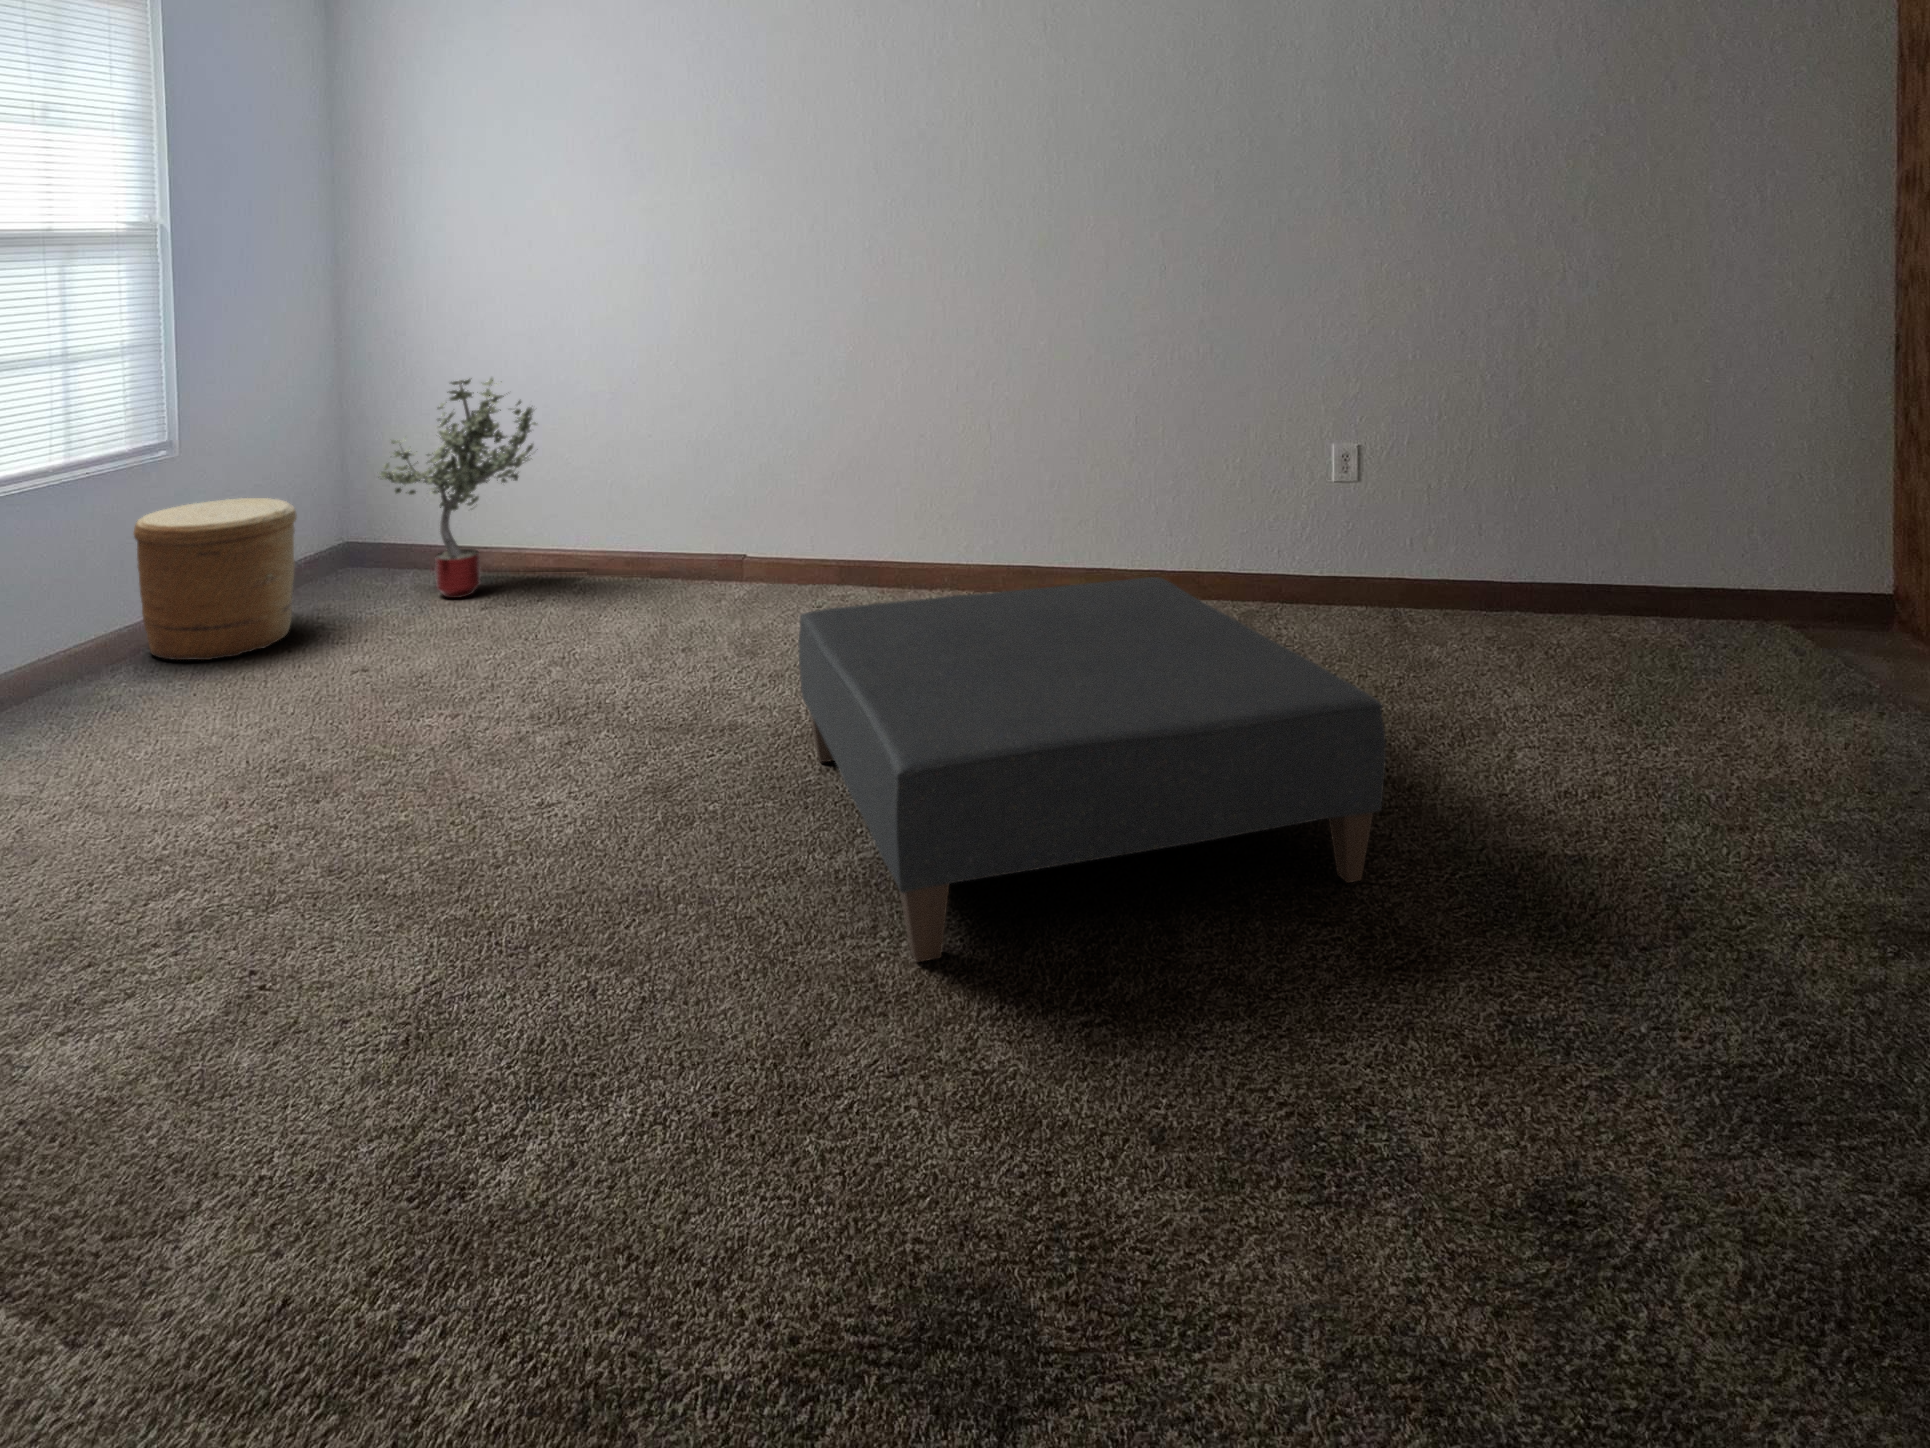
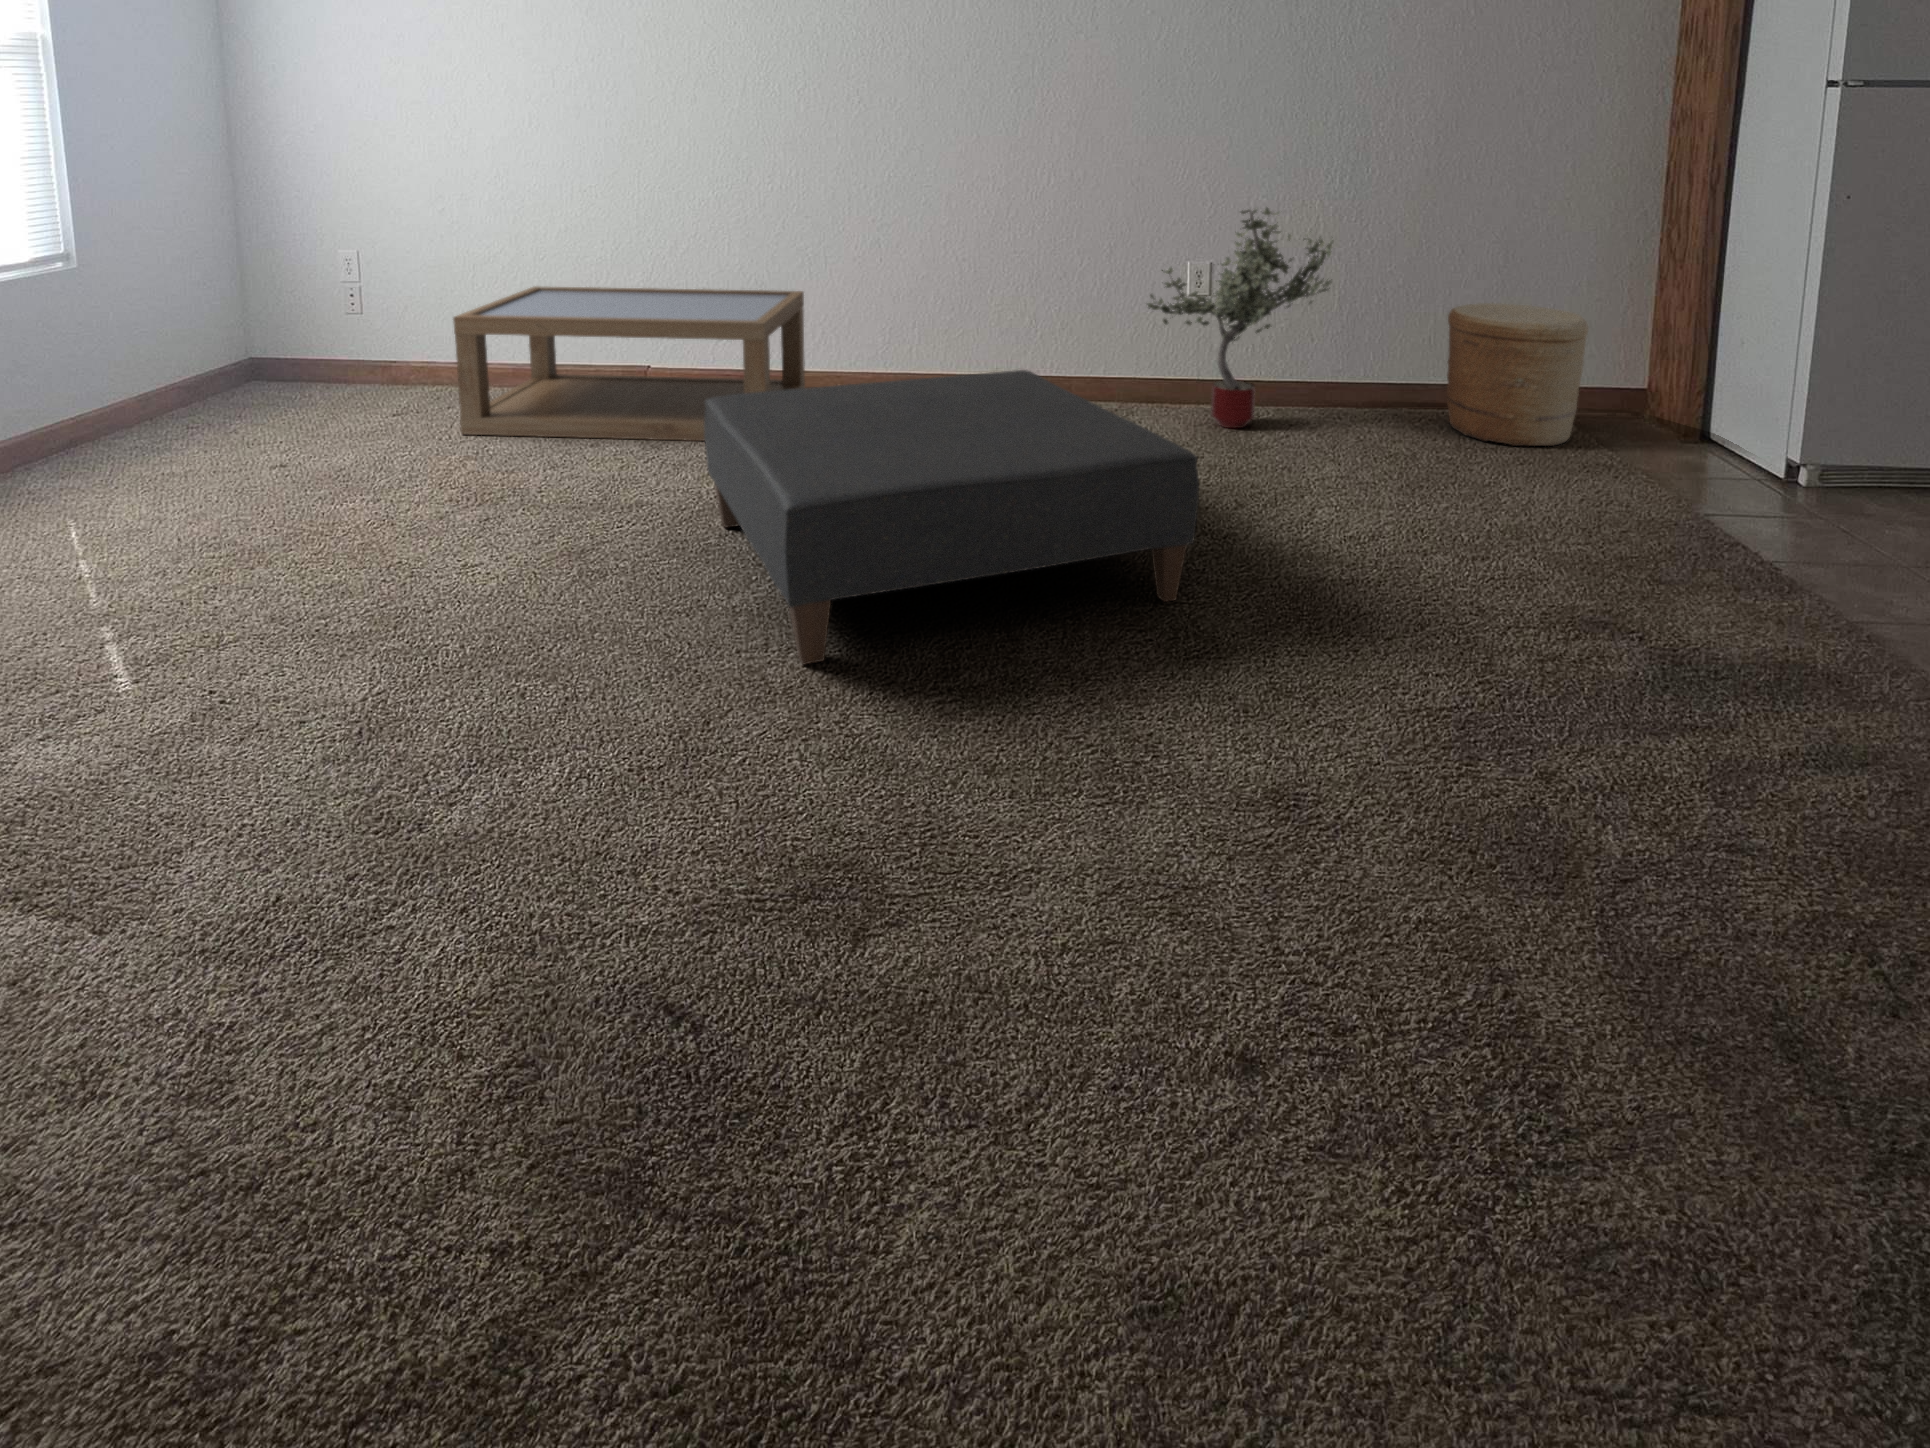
potted tree: present [378,378,537,598] -> present [1147,208,1333,428]
coffee table: none [534,469,905,650] -> present [453,286,805,441]
woven basket: present [133,498,297,660] -> present [1447,303,1588,446]

